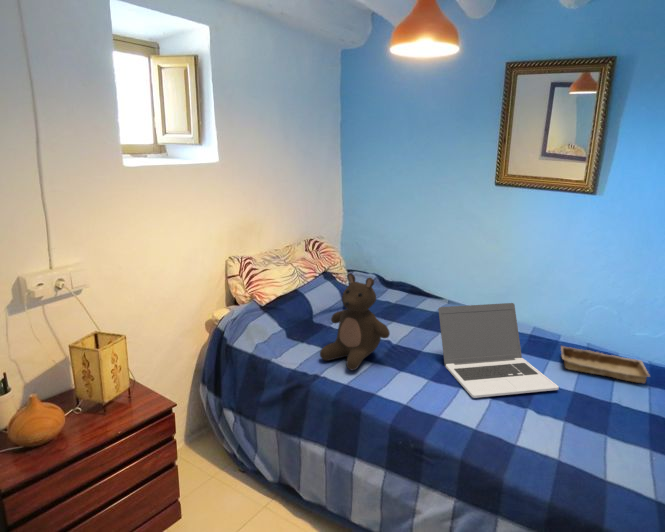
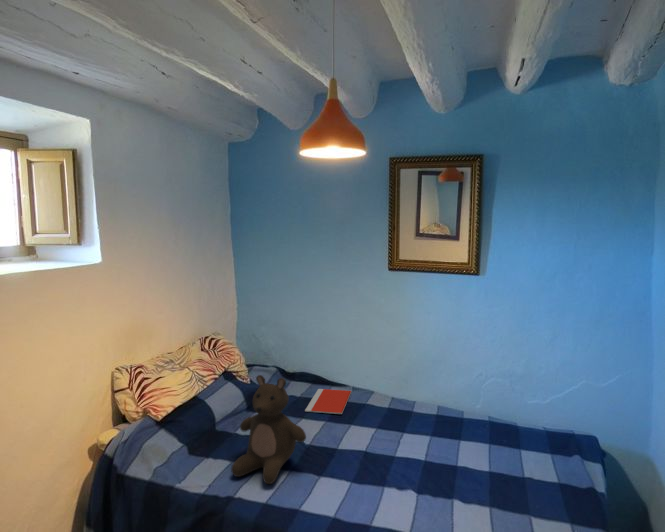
notebook: none [396,298,445,322] -> present [305,389,351,414]
laptop: present [438,303,559,398] -> none [352,387,475,495]
tray: present [561,346,649,383] -> none [467,424,549,452]

